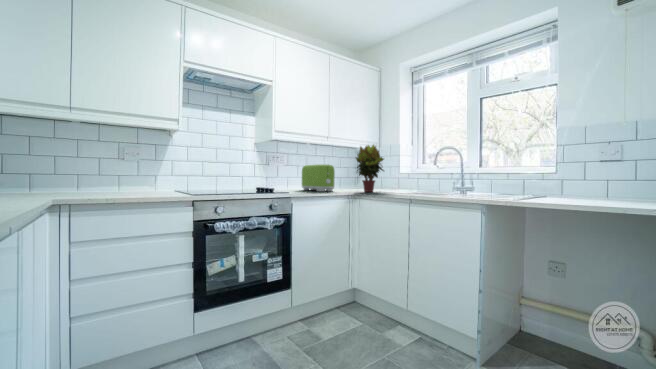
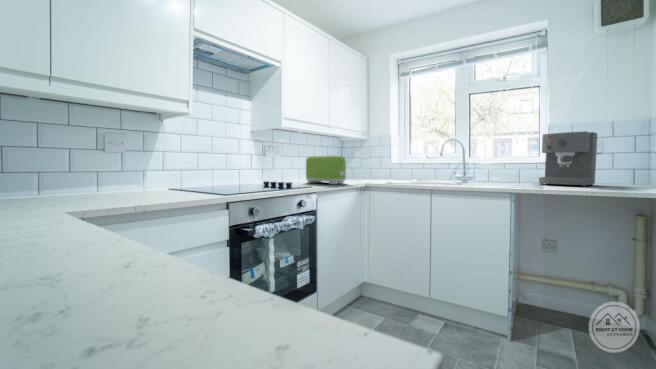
coffee maker: none [536,136,608,198] -> present [539,131,597,186]
potted plant: present [356,145,384,192] -> none [367,135,399,184]

